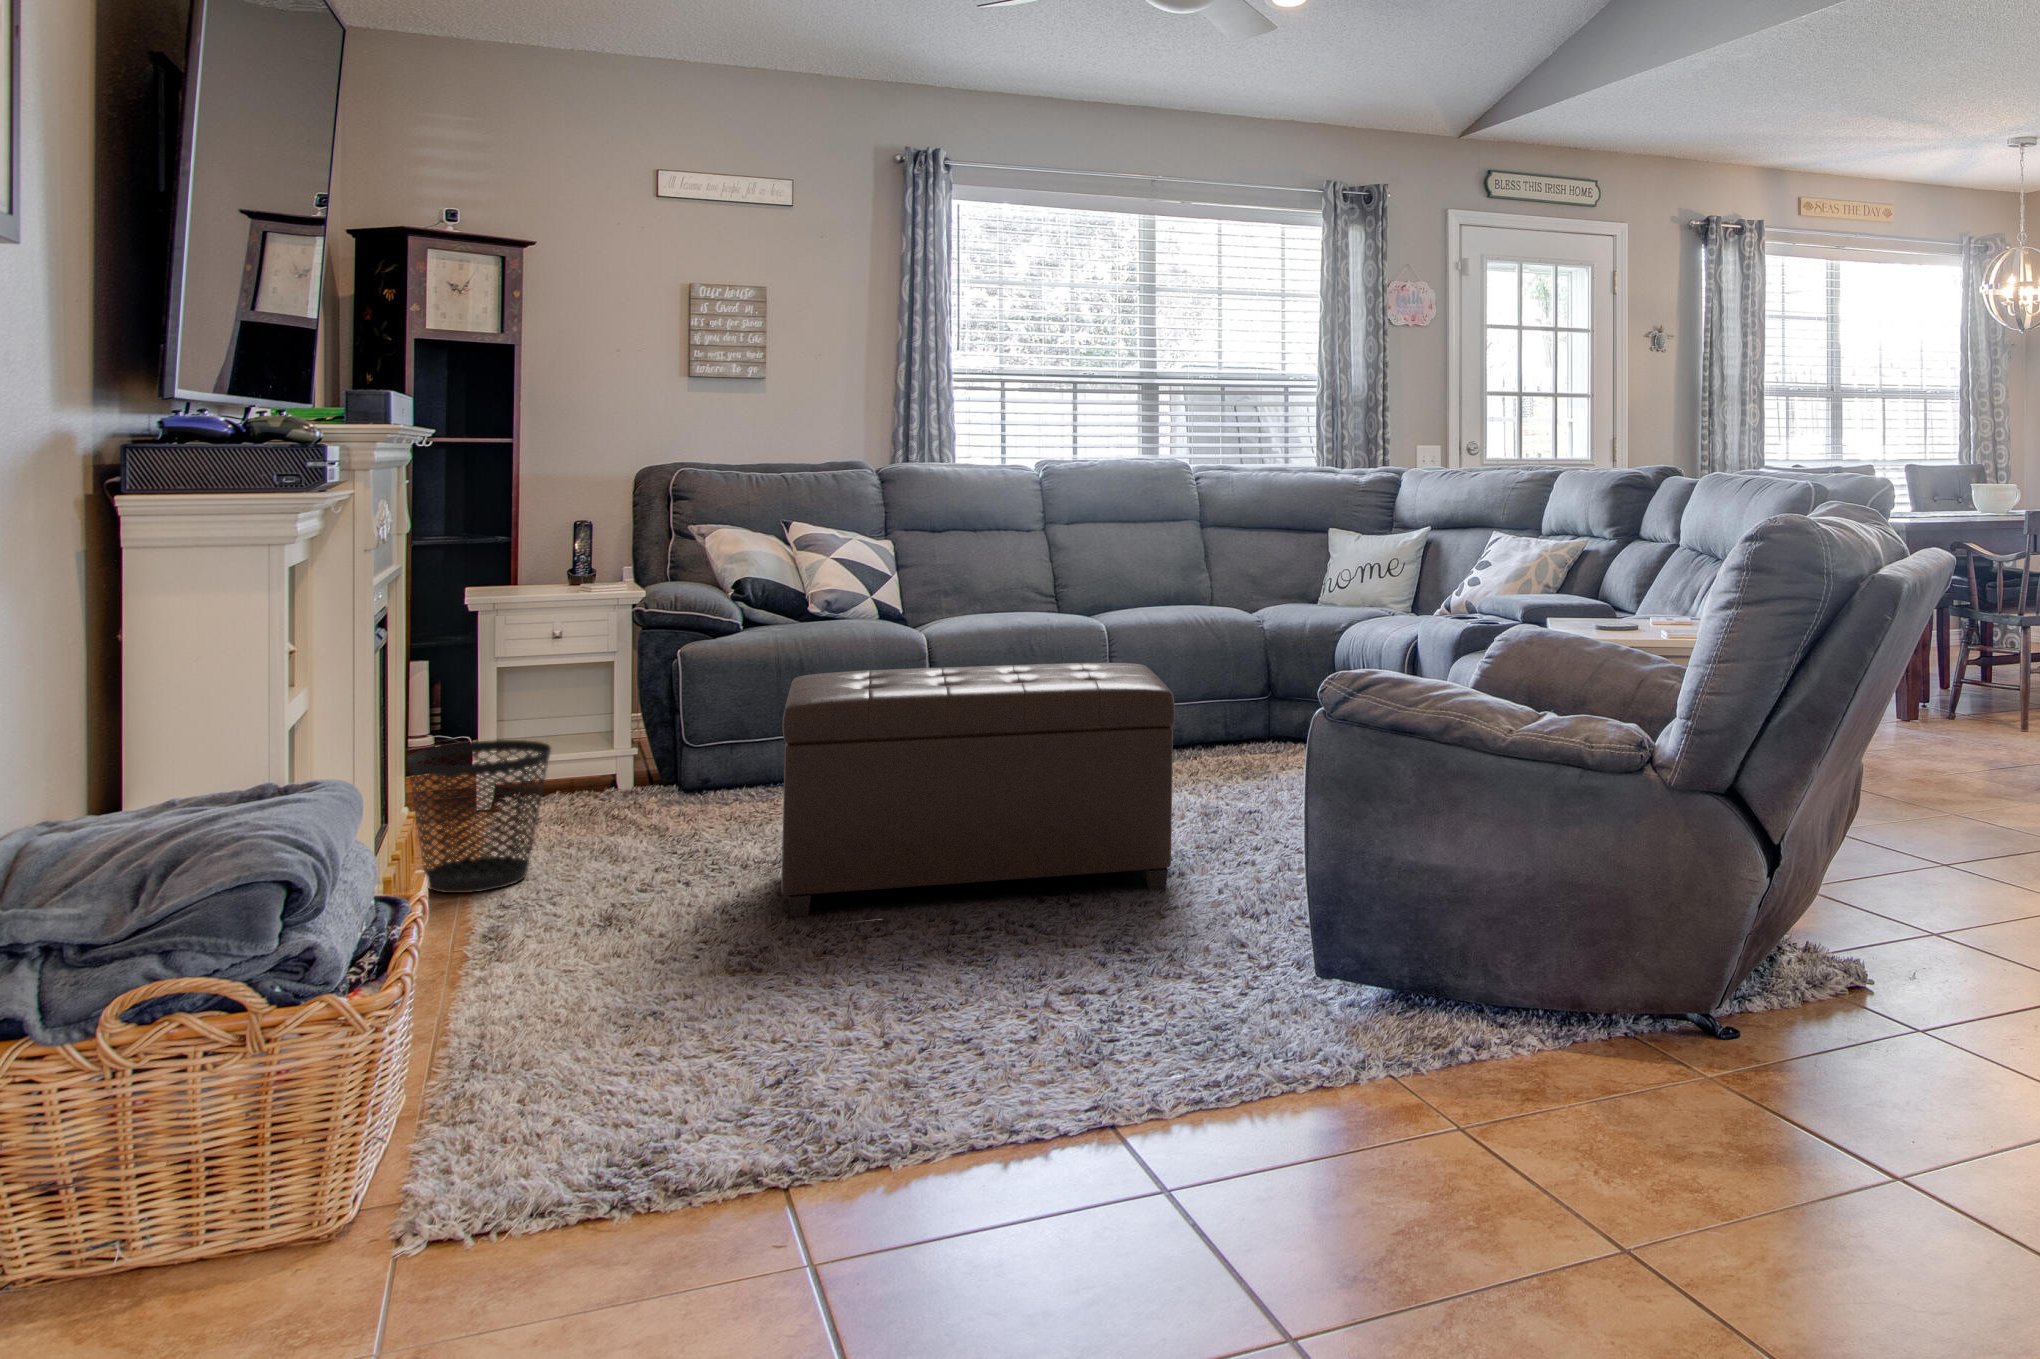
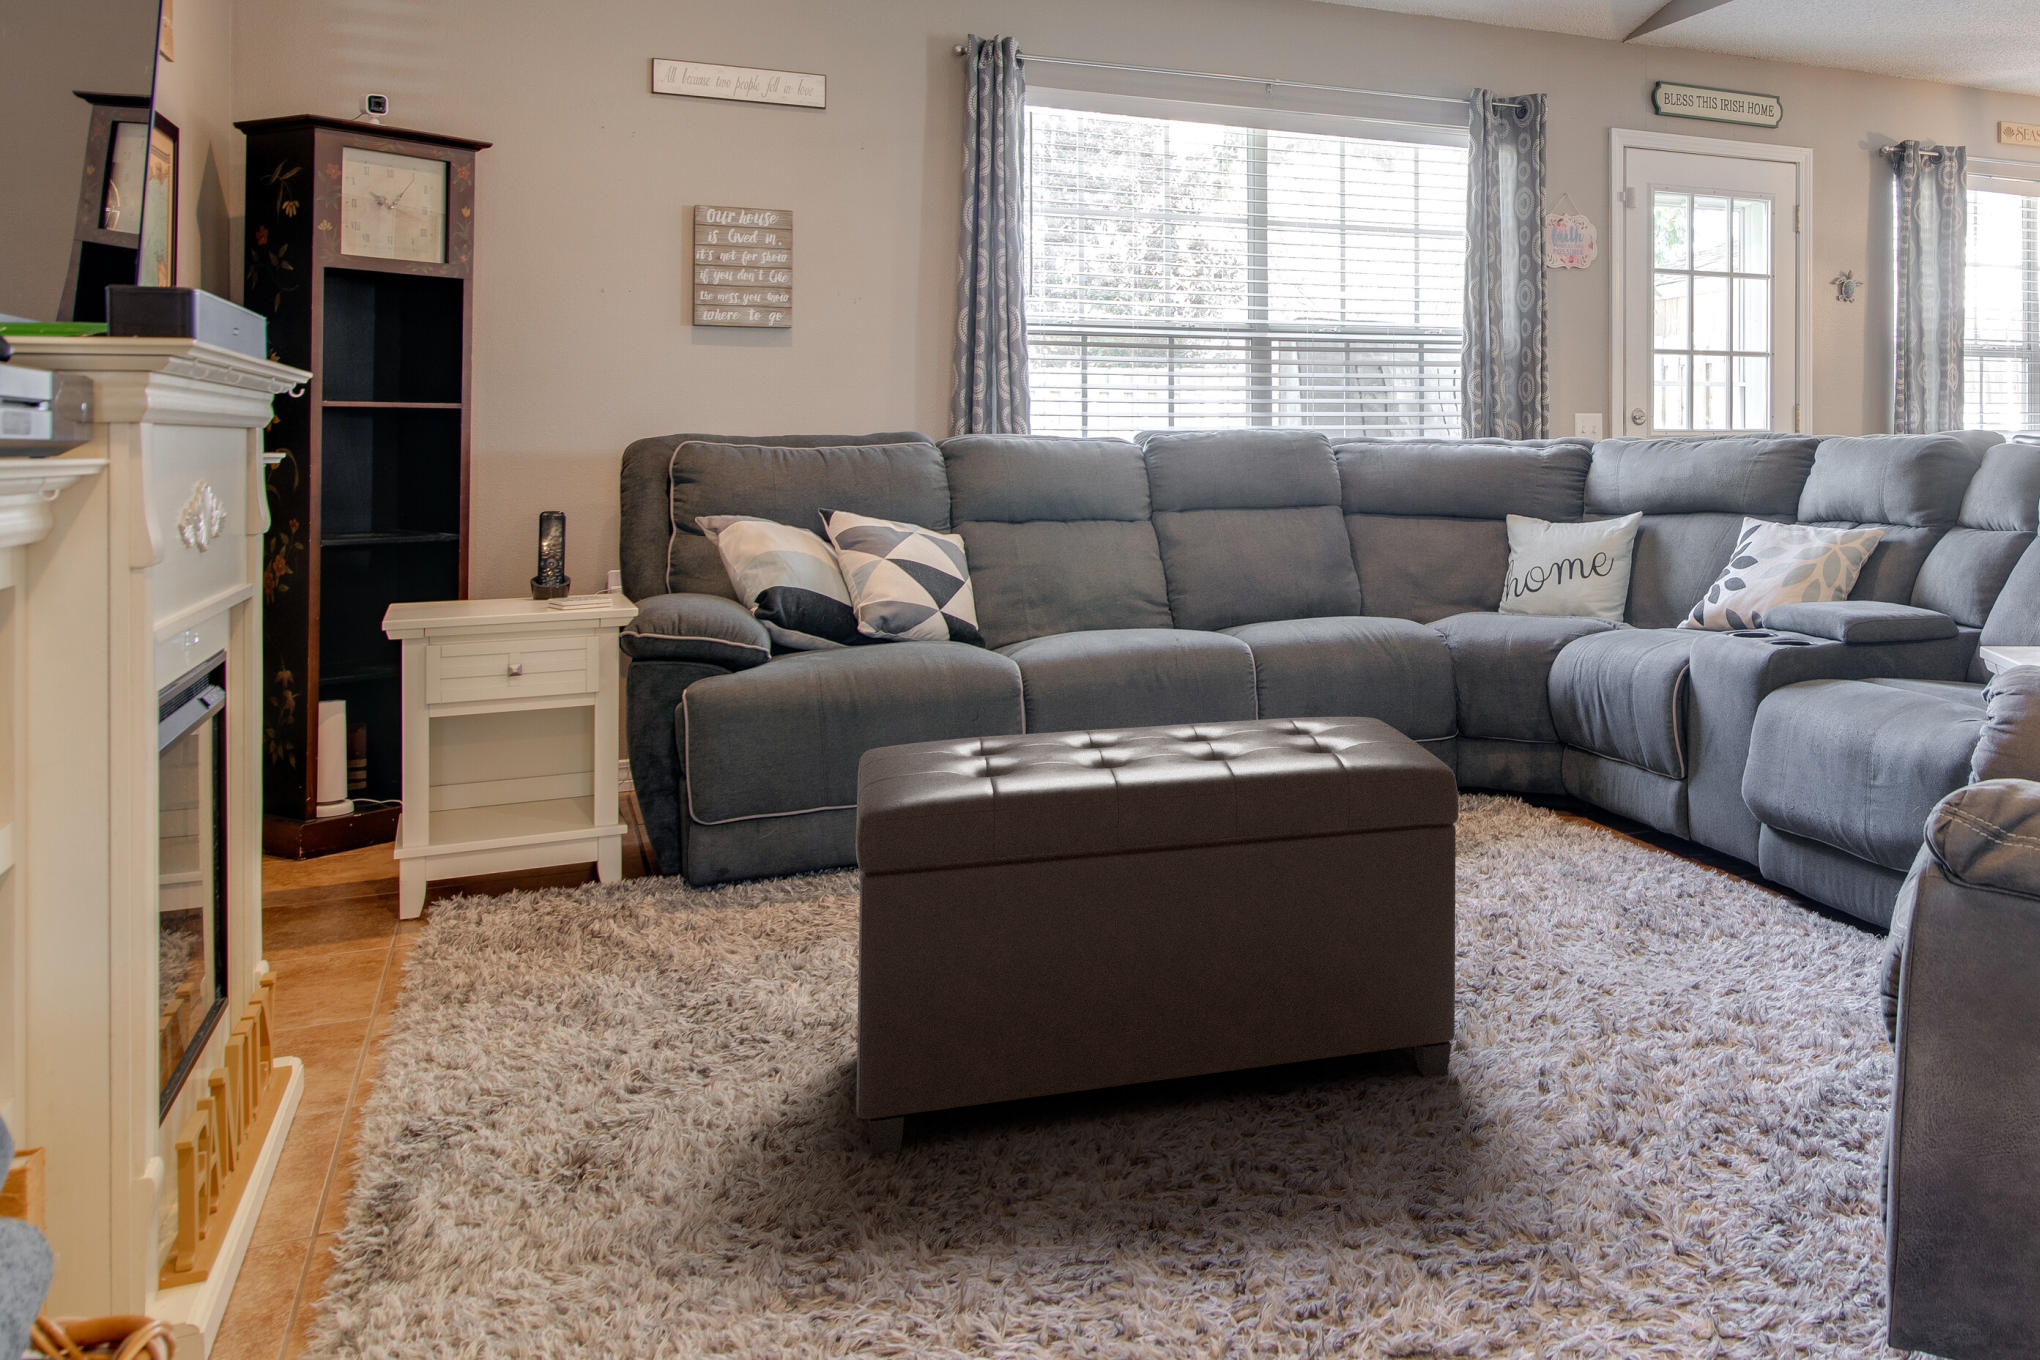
wastebasket: present [407,740,551,893] -> none [253,847,487,1100]

